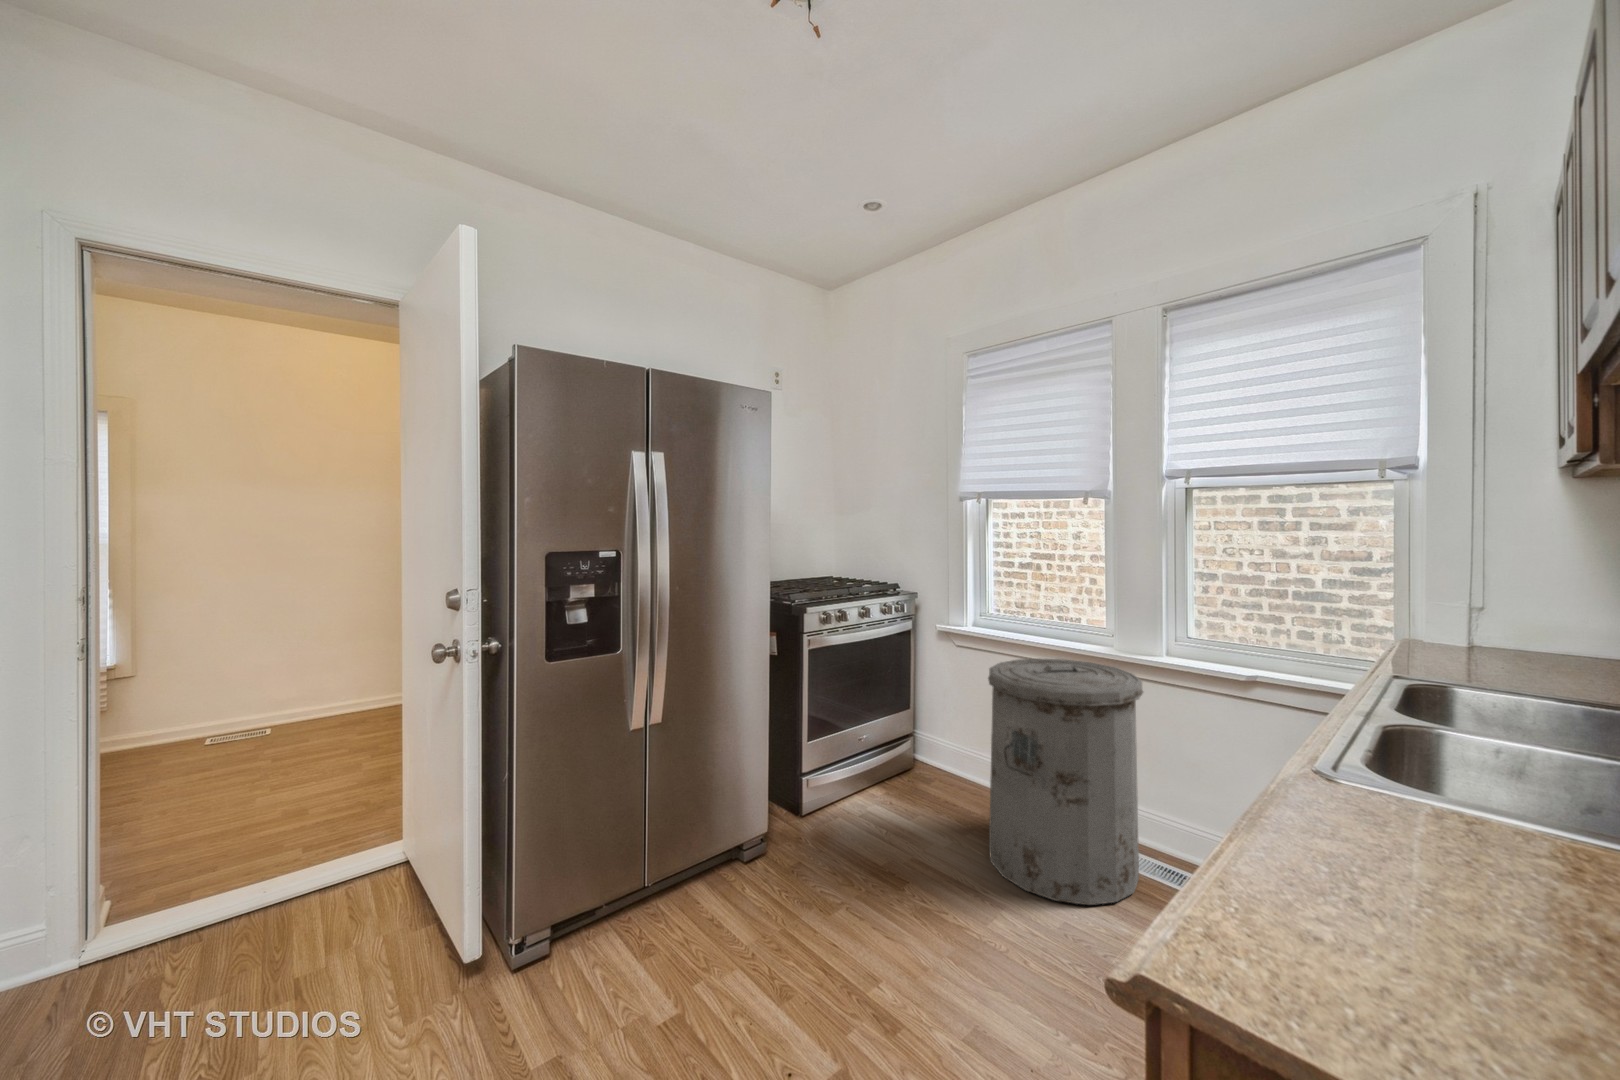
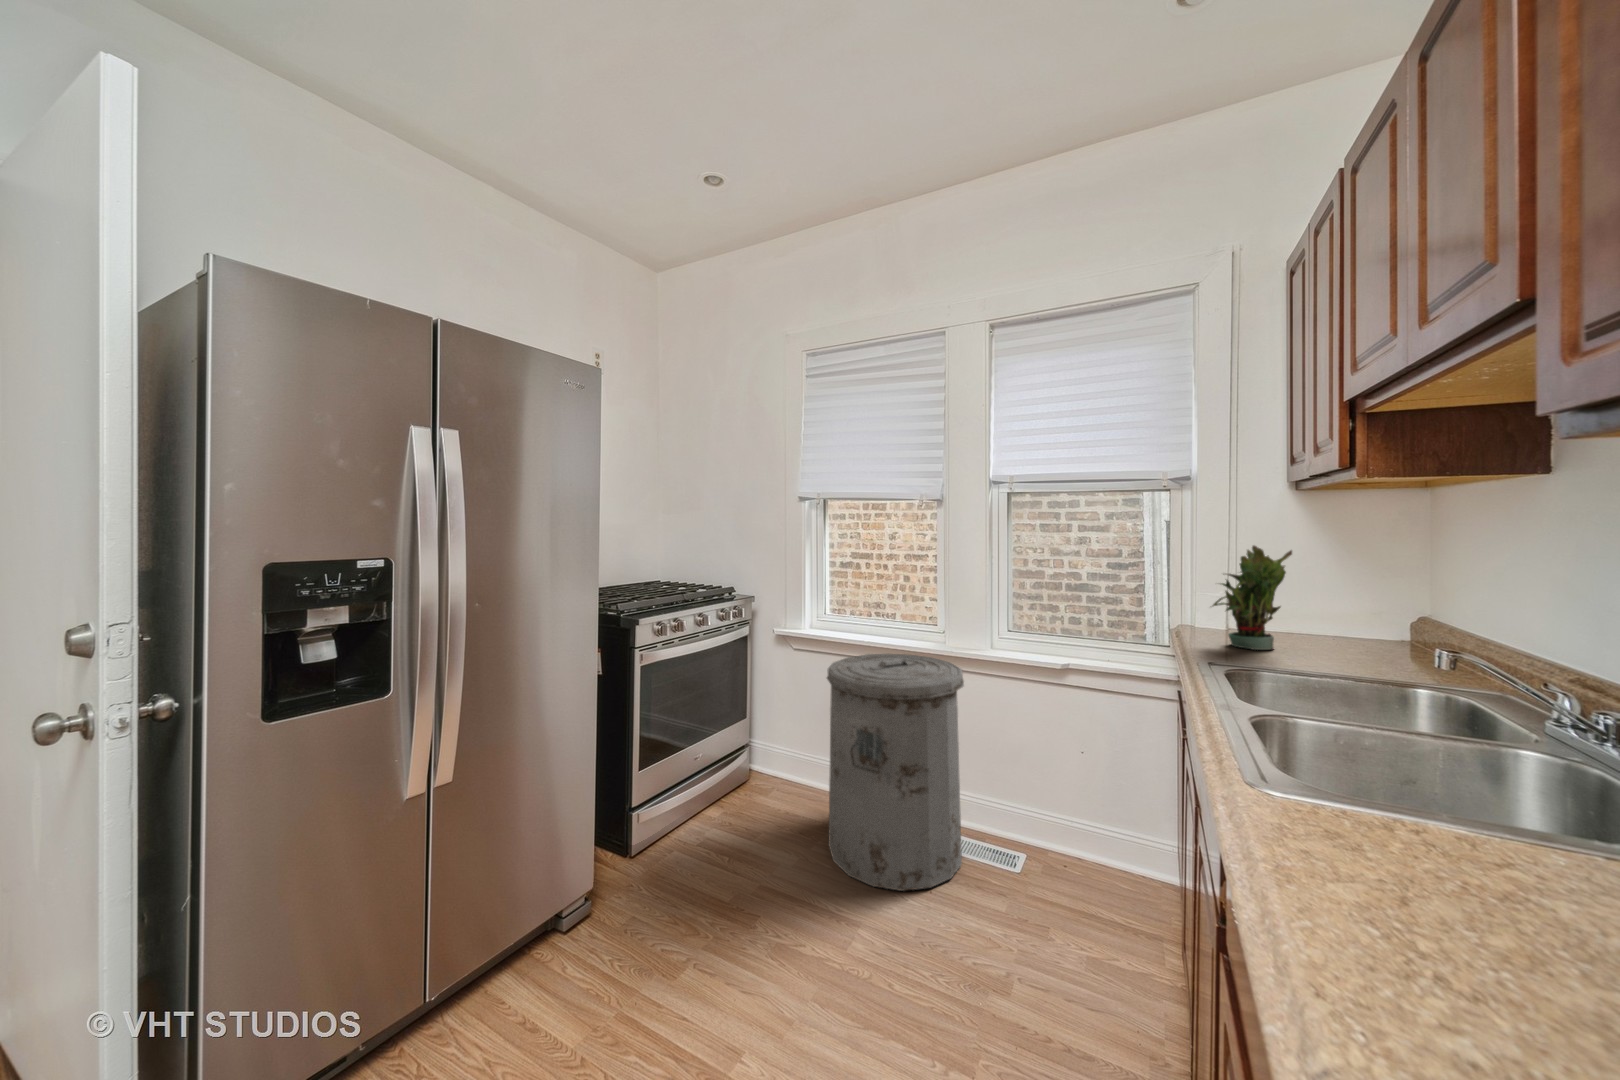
potted plant: none [1444,551,1570,684] -> present [1213,545,1292,650]

